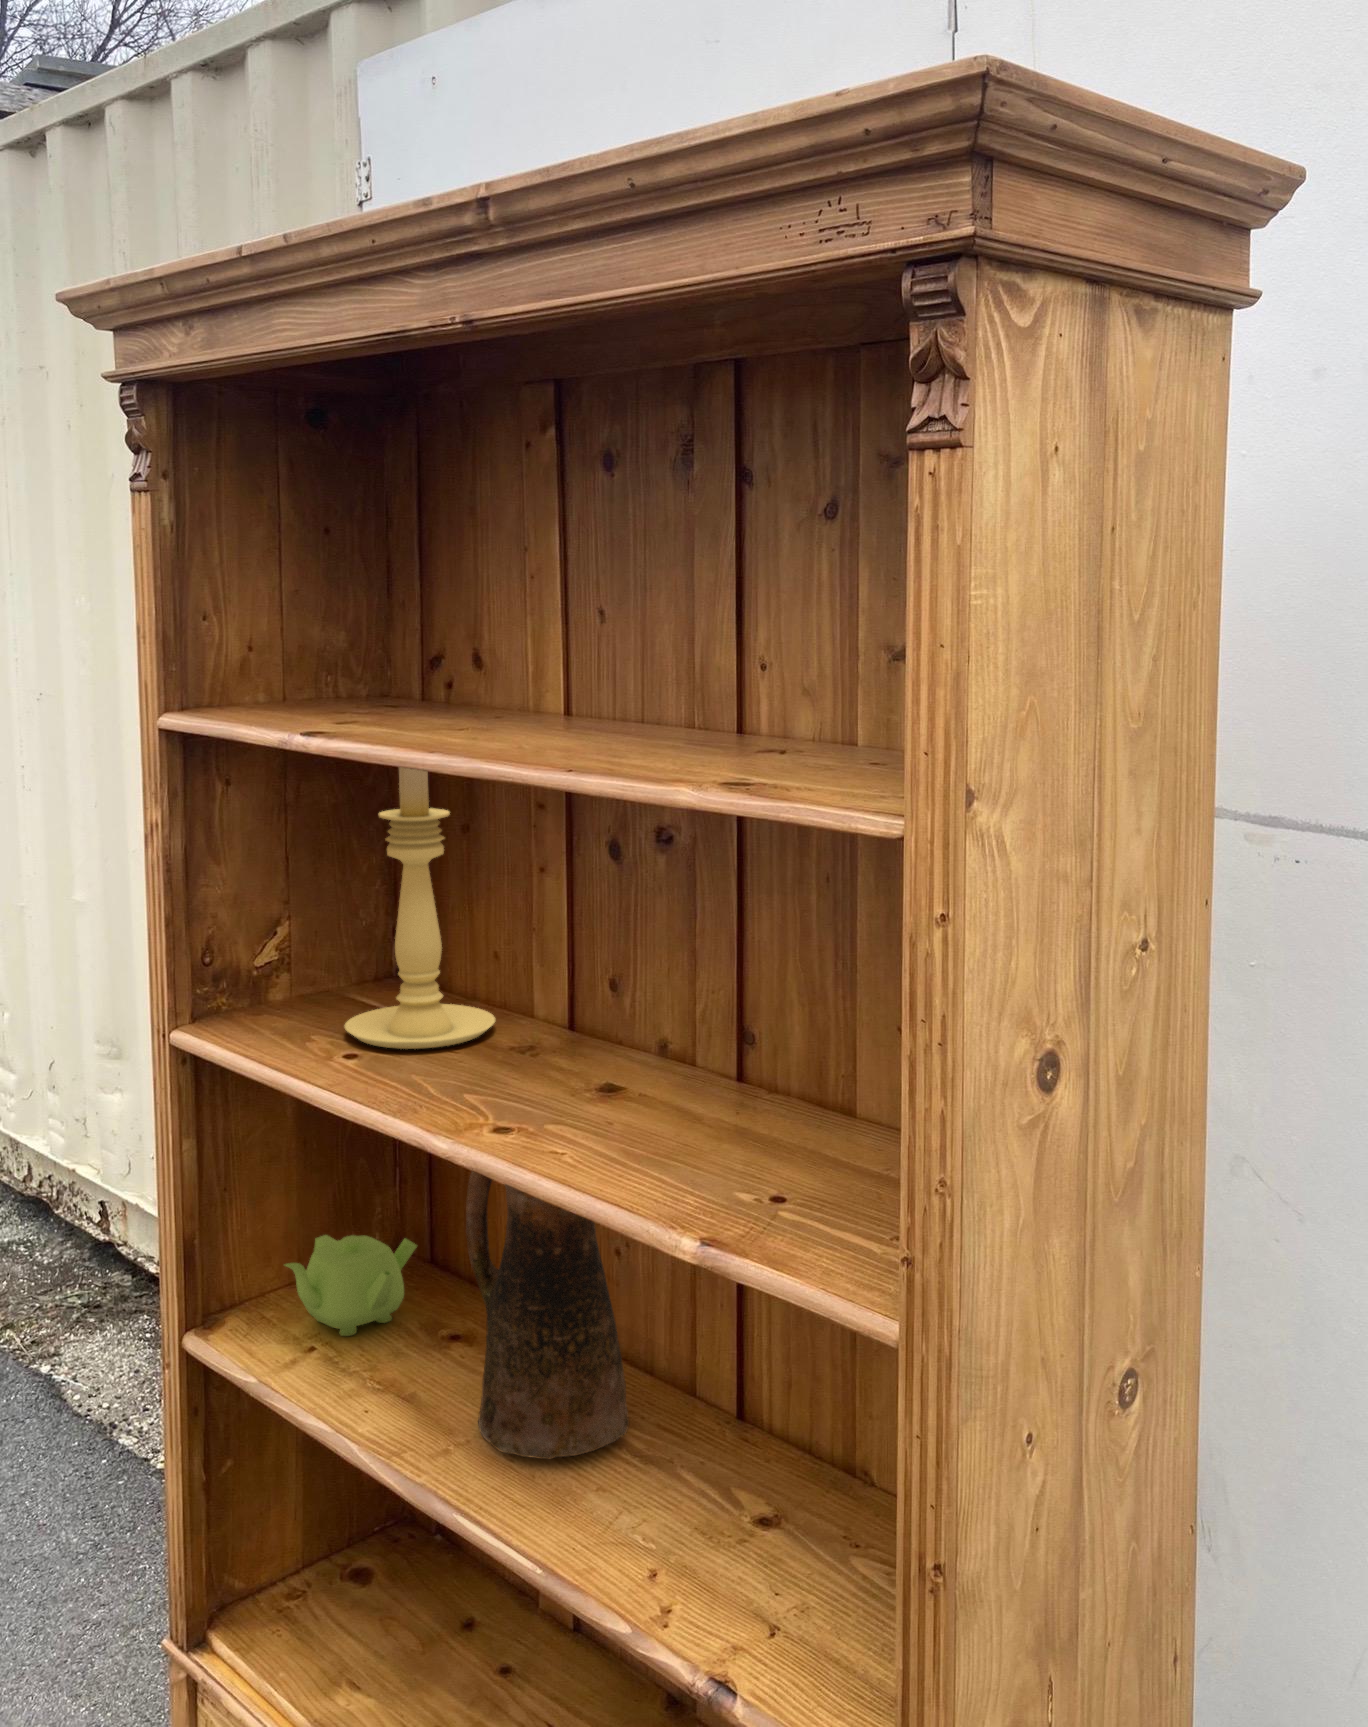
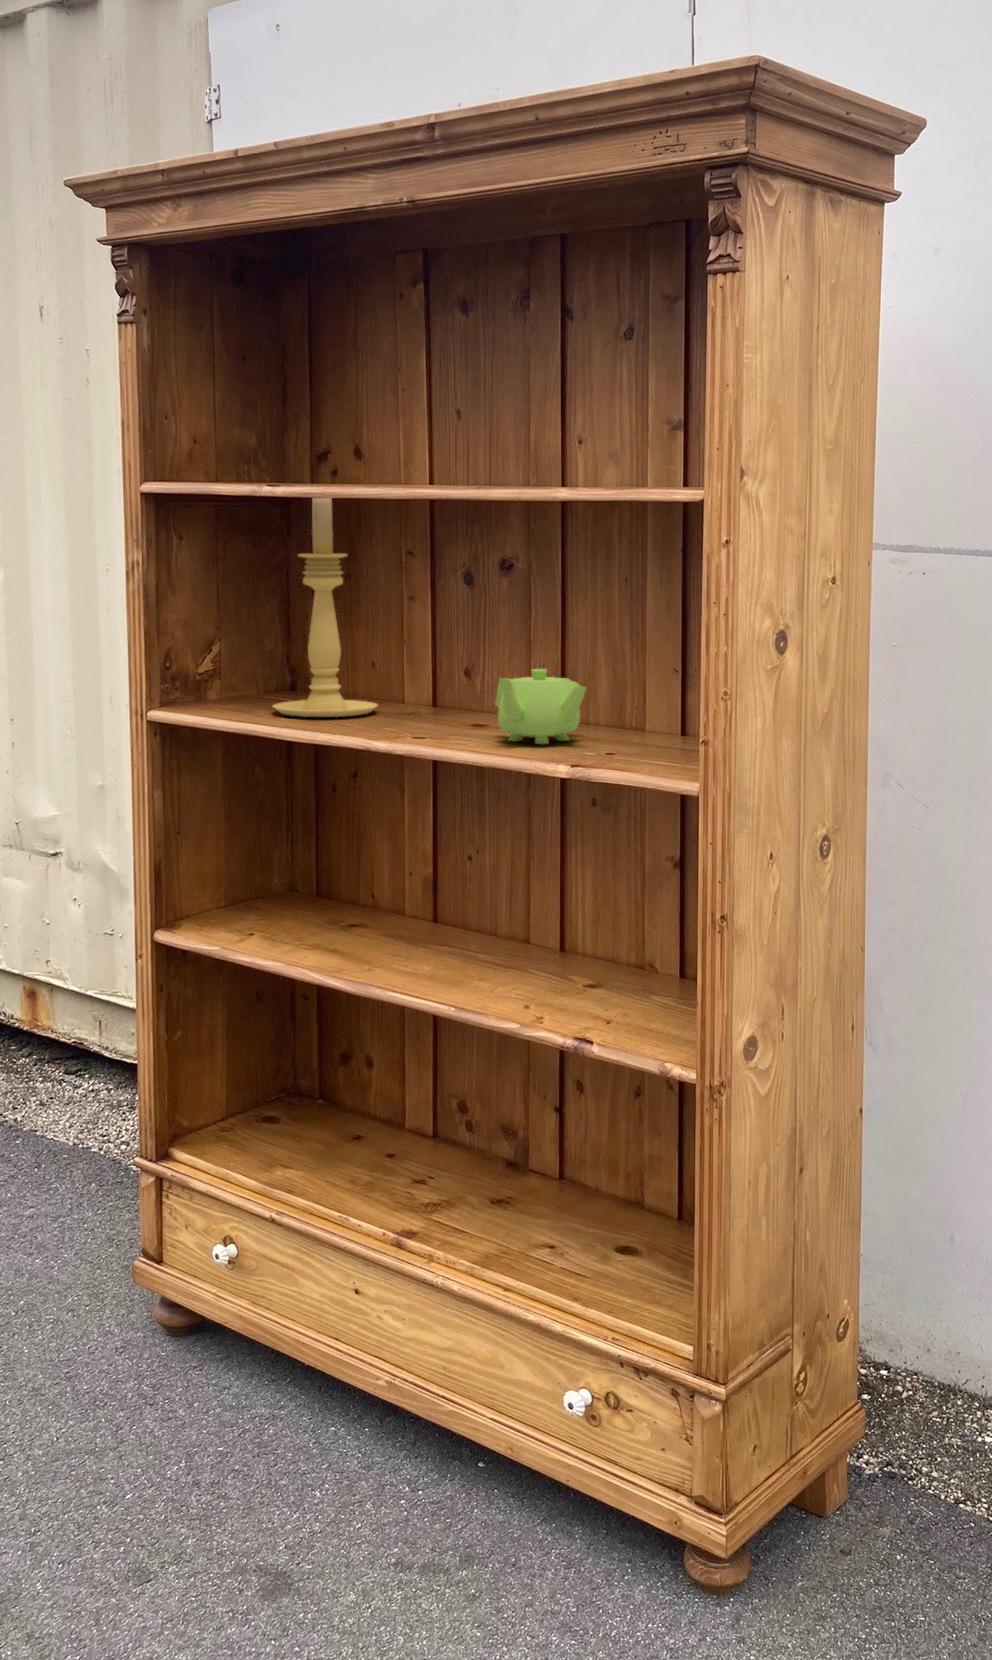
pitcher: present [466,1171,629,1459] -> none [372,770,488,975]
teapot: present [285,1235,417,1336] -> present [495,669,586,744]

